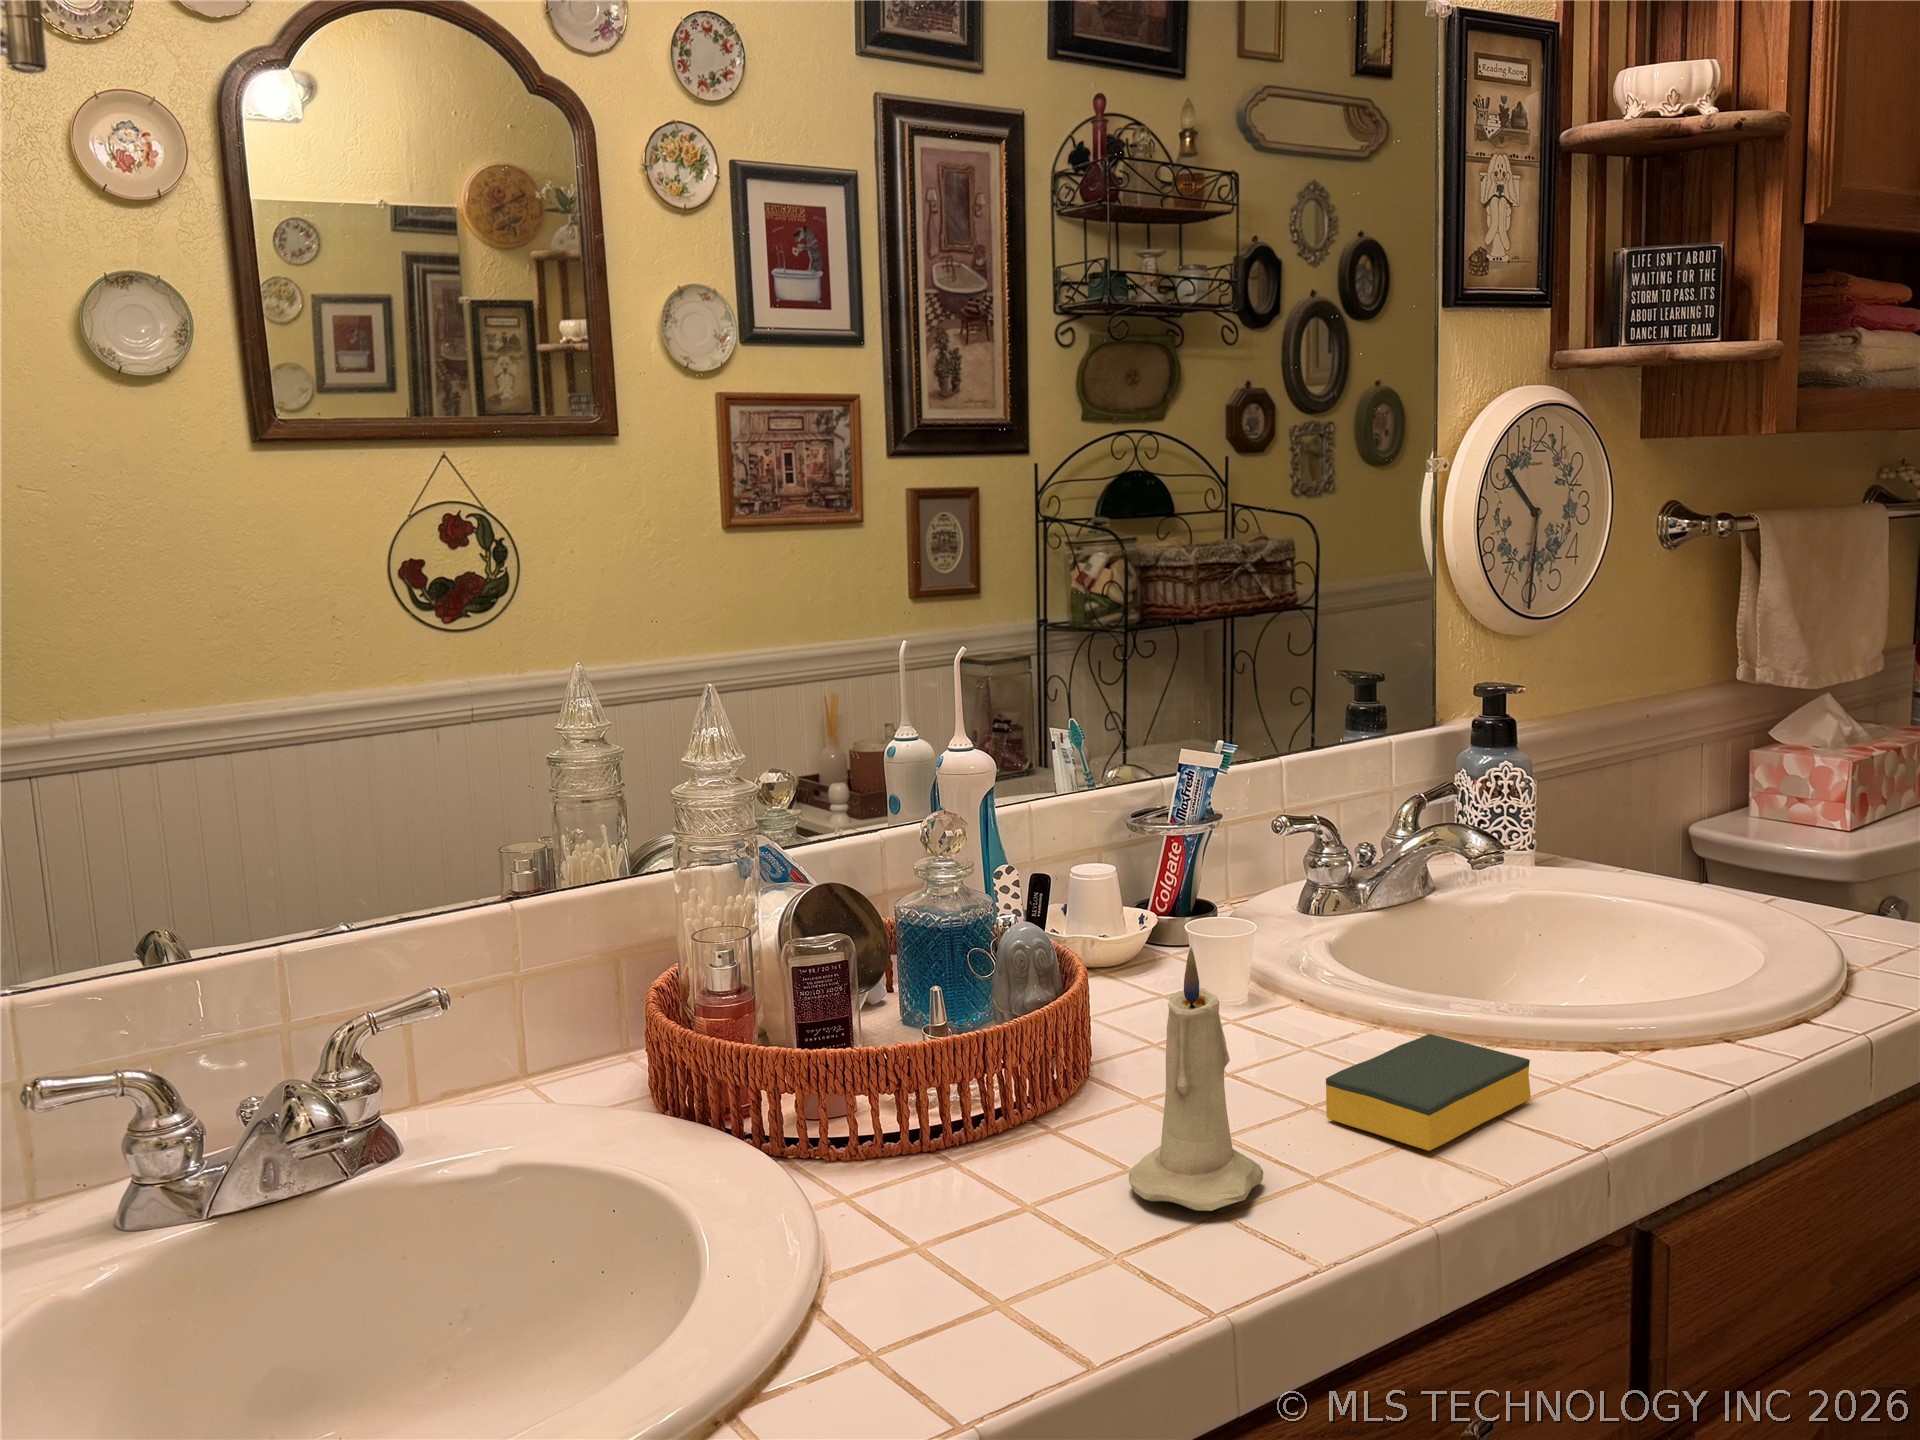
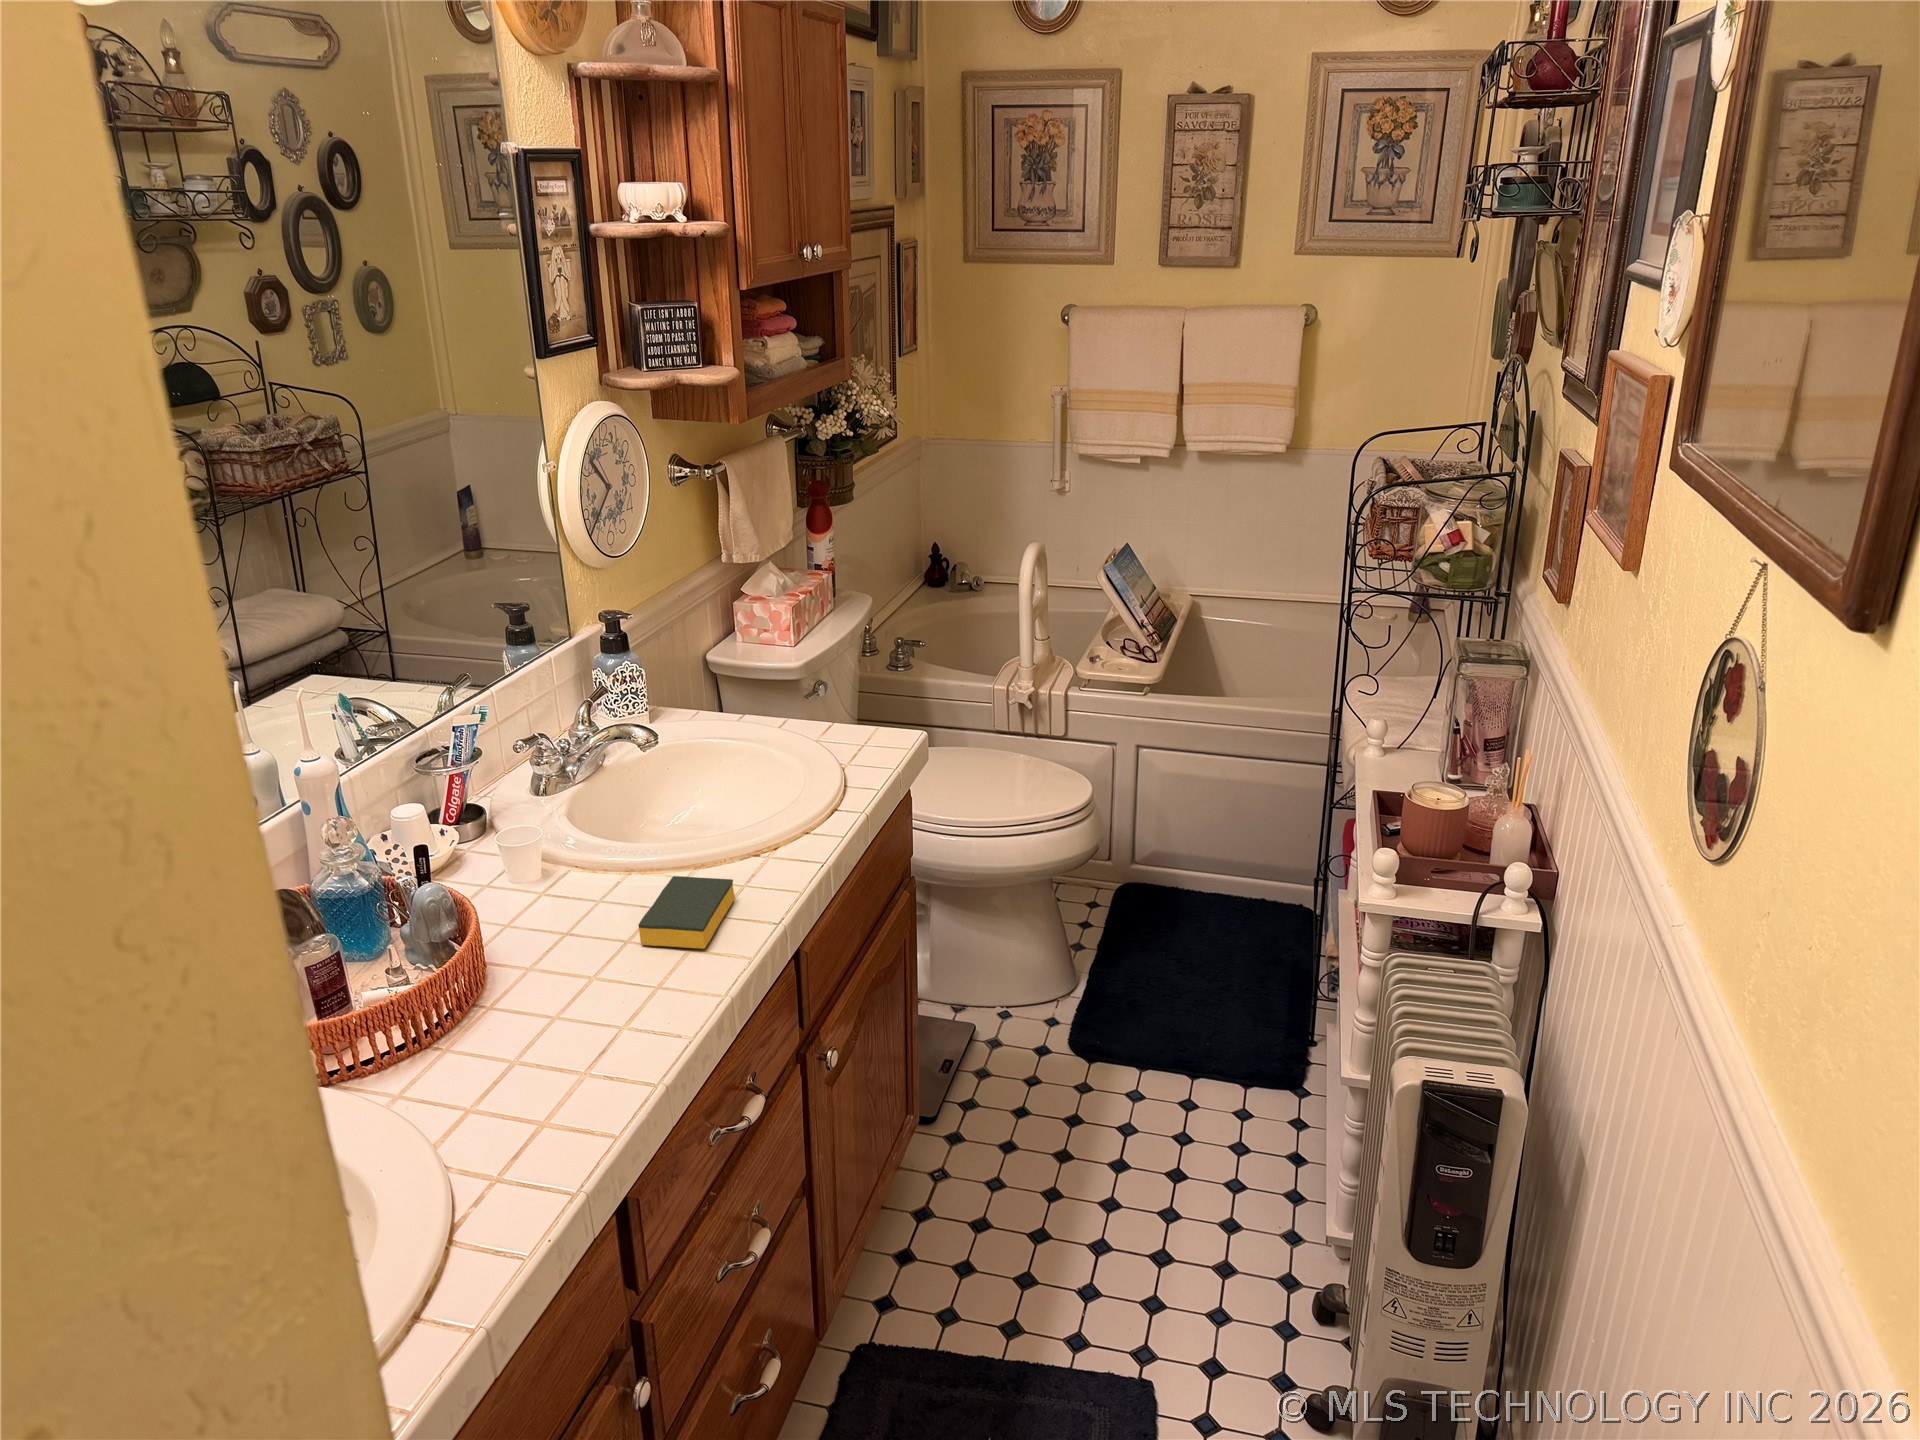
candle: present [1129,948,1263,1211] -> none [563,892,635,1032]

